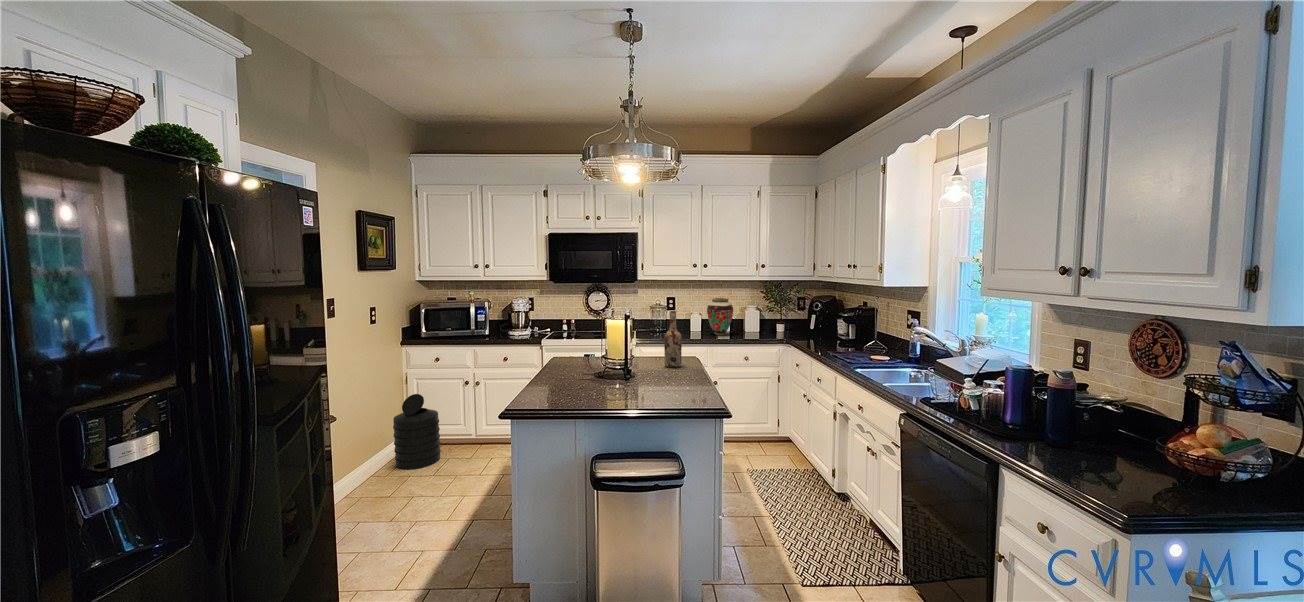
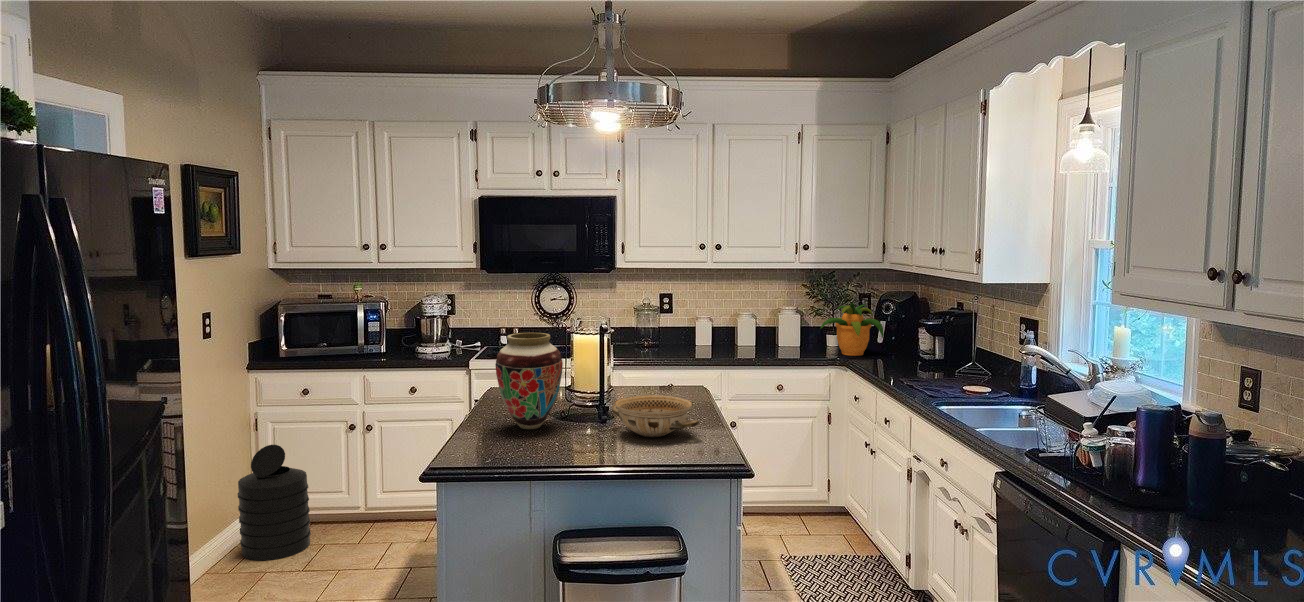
vase: present [707,298,733,335] -> present [495,333,563,429]
potted plant: none [771,302,813,337] -> present [821,303,884,356]
wine bottle: present [664,311,682,368] -> none [658,320,683,405]
ceramic bowl: none [633,361,692,389] -> present [611,395,699,437]

